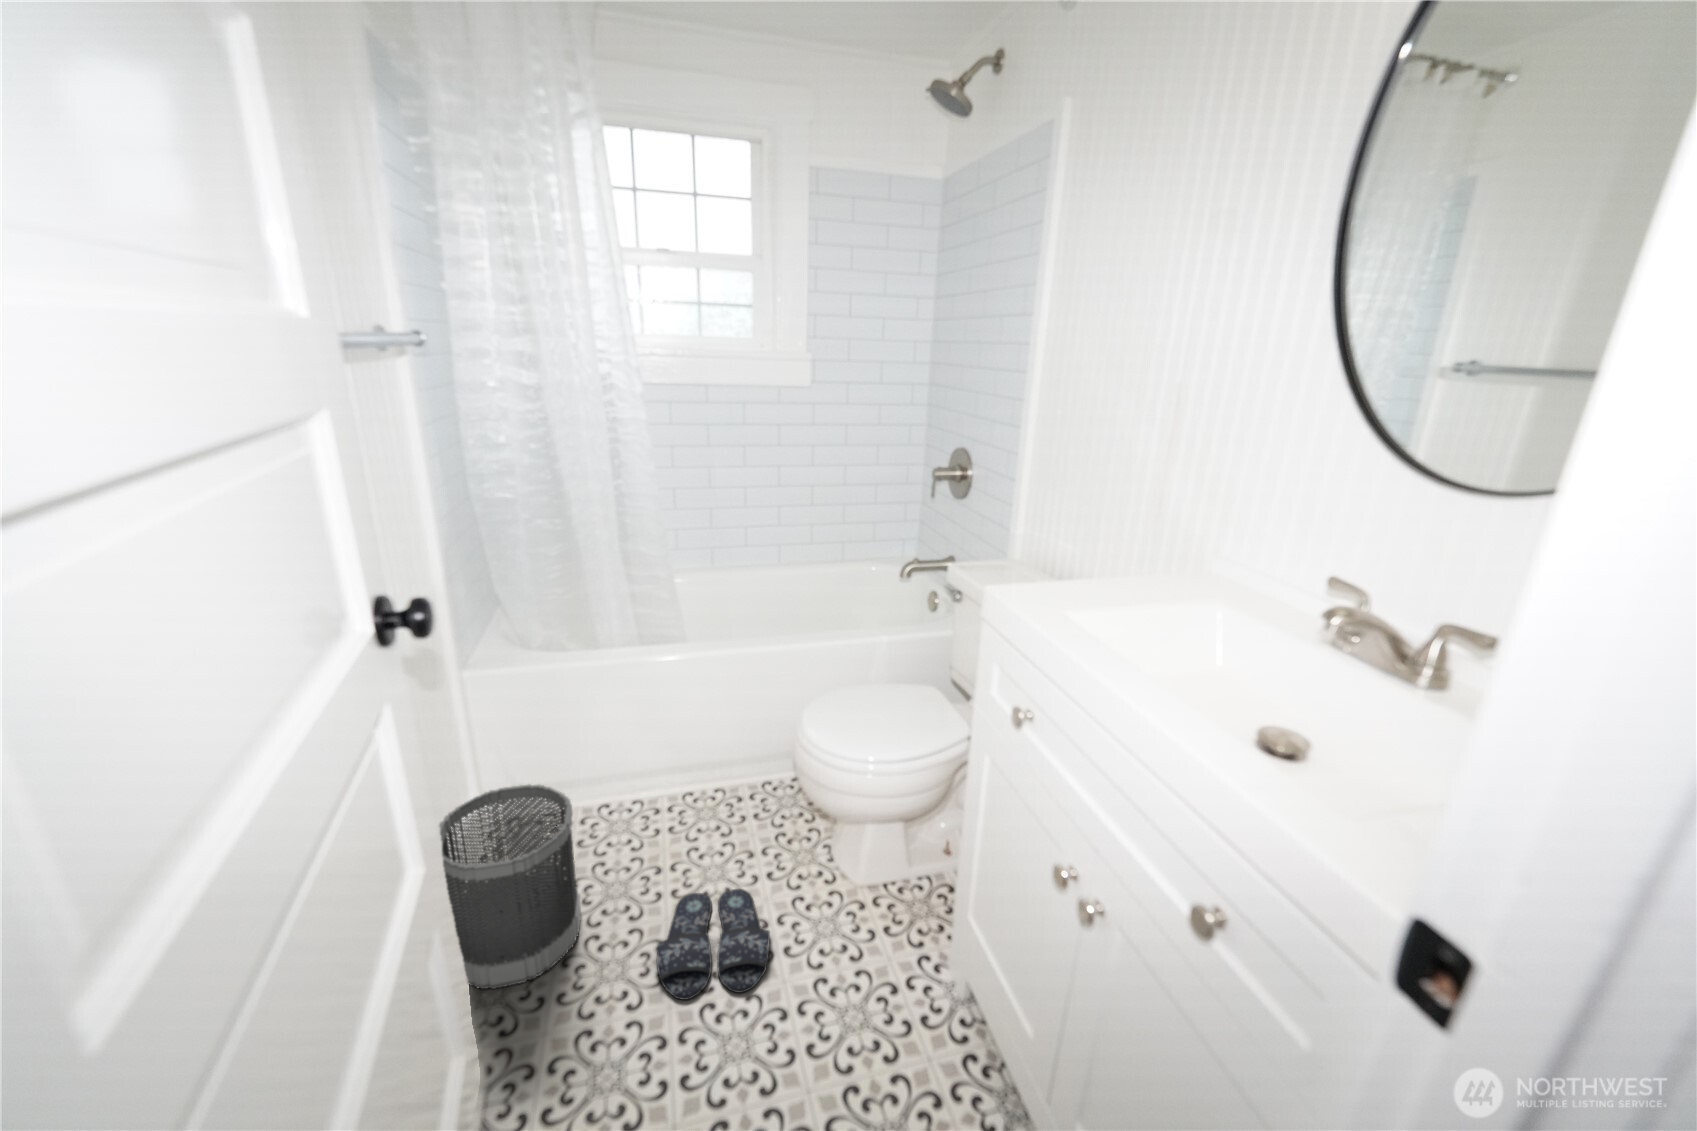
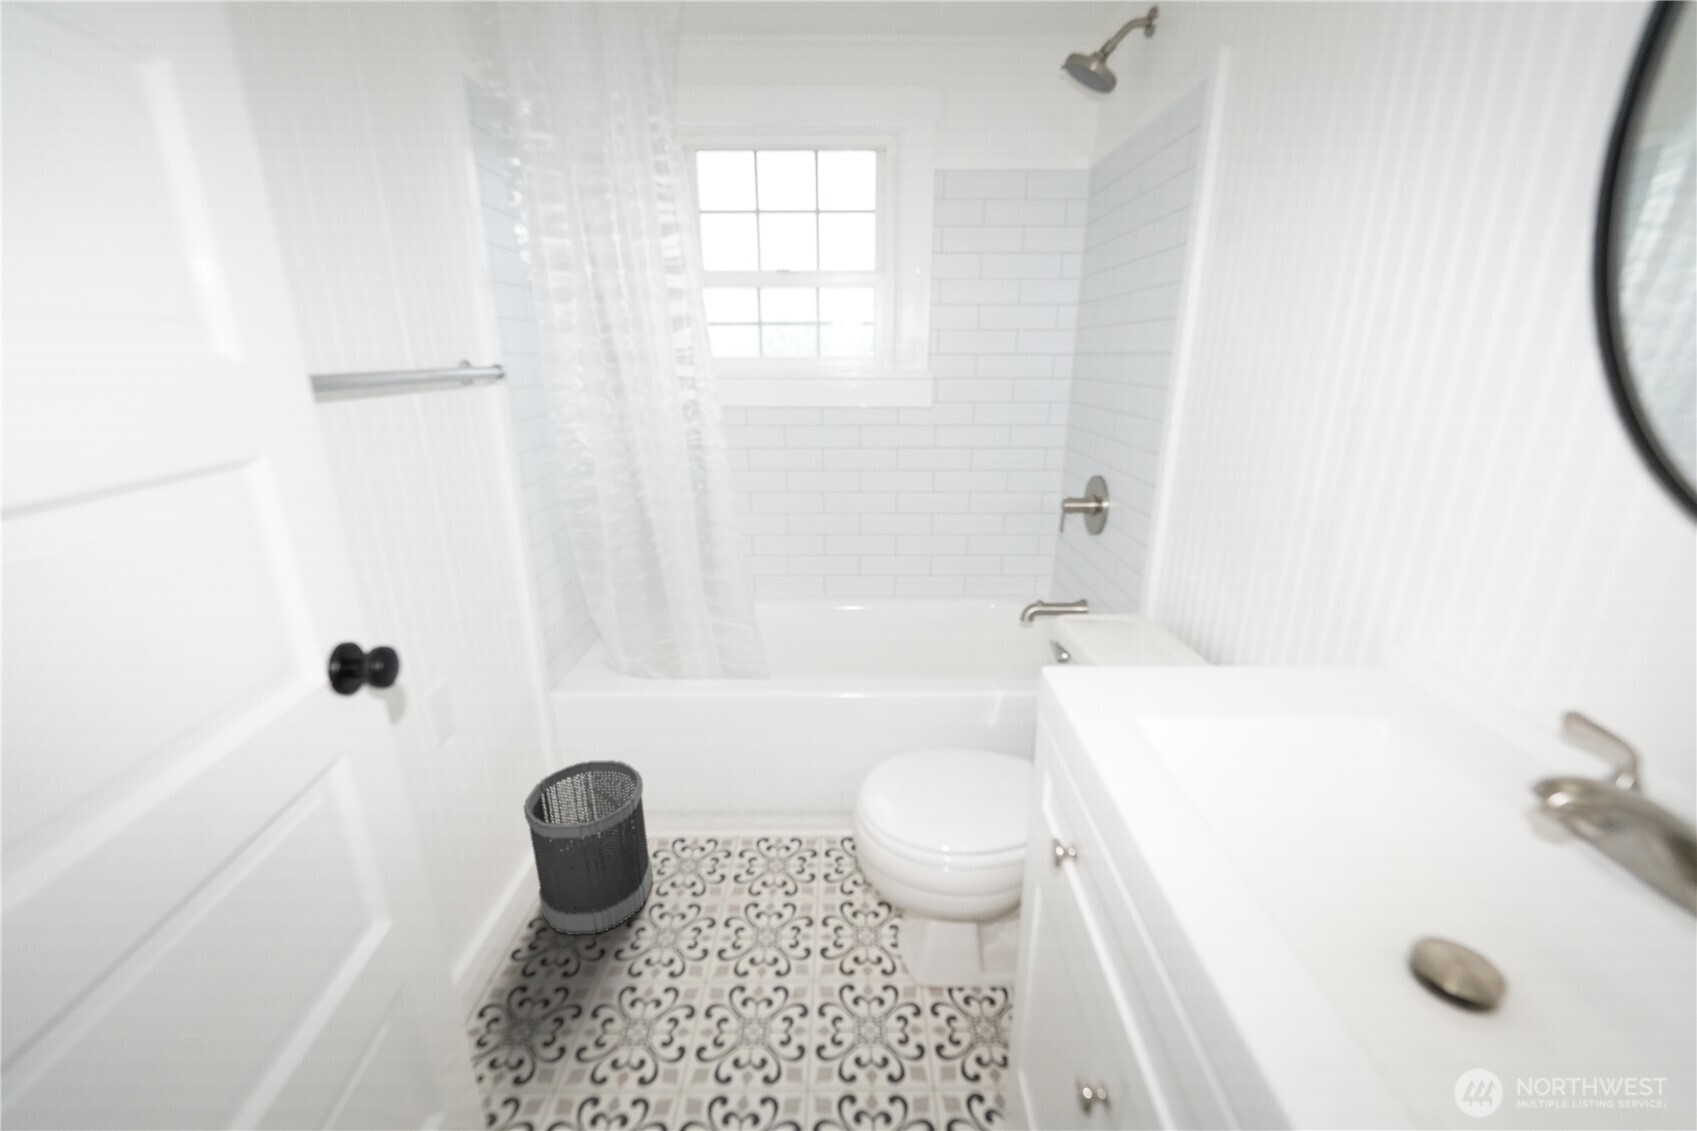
slippers: present [657,889,770,1000] -> none [702,881,811,982]

